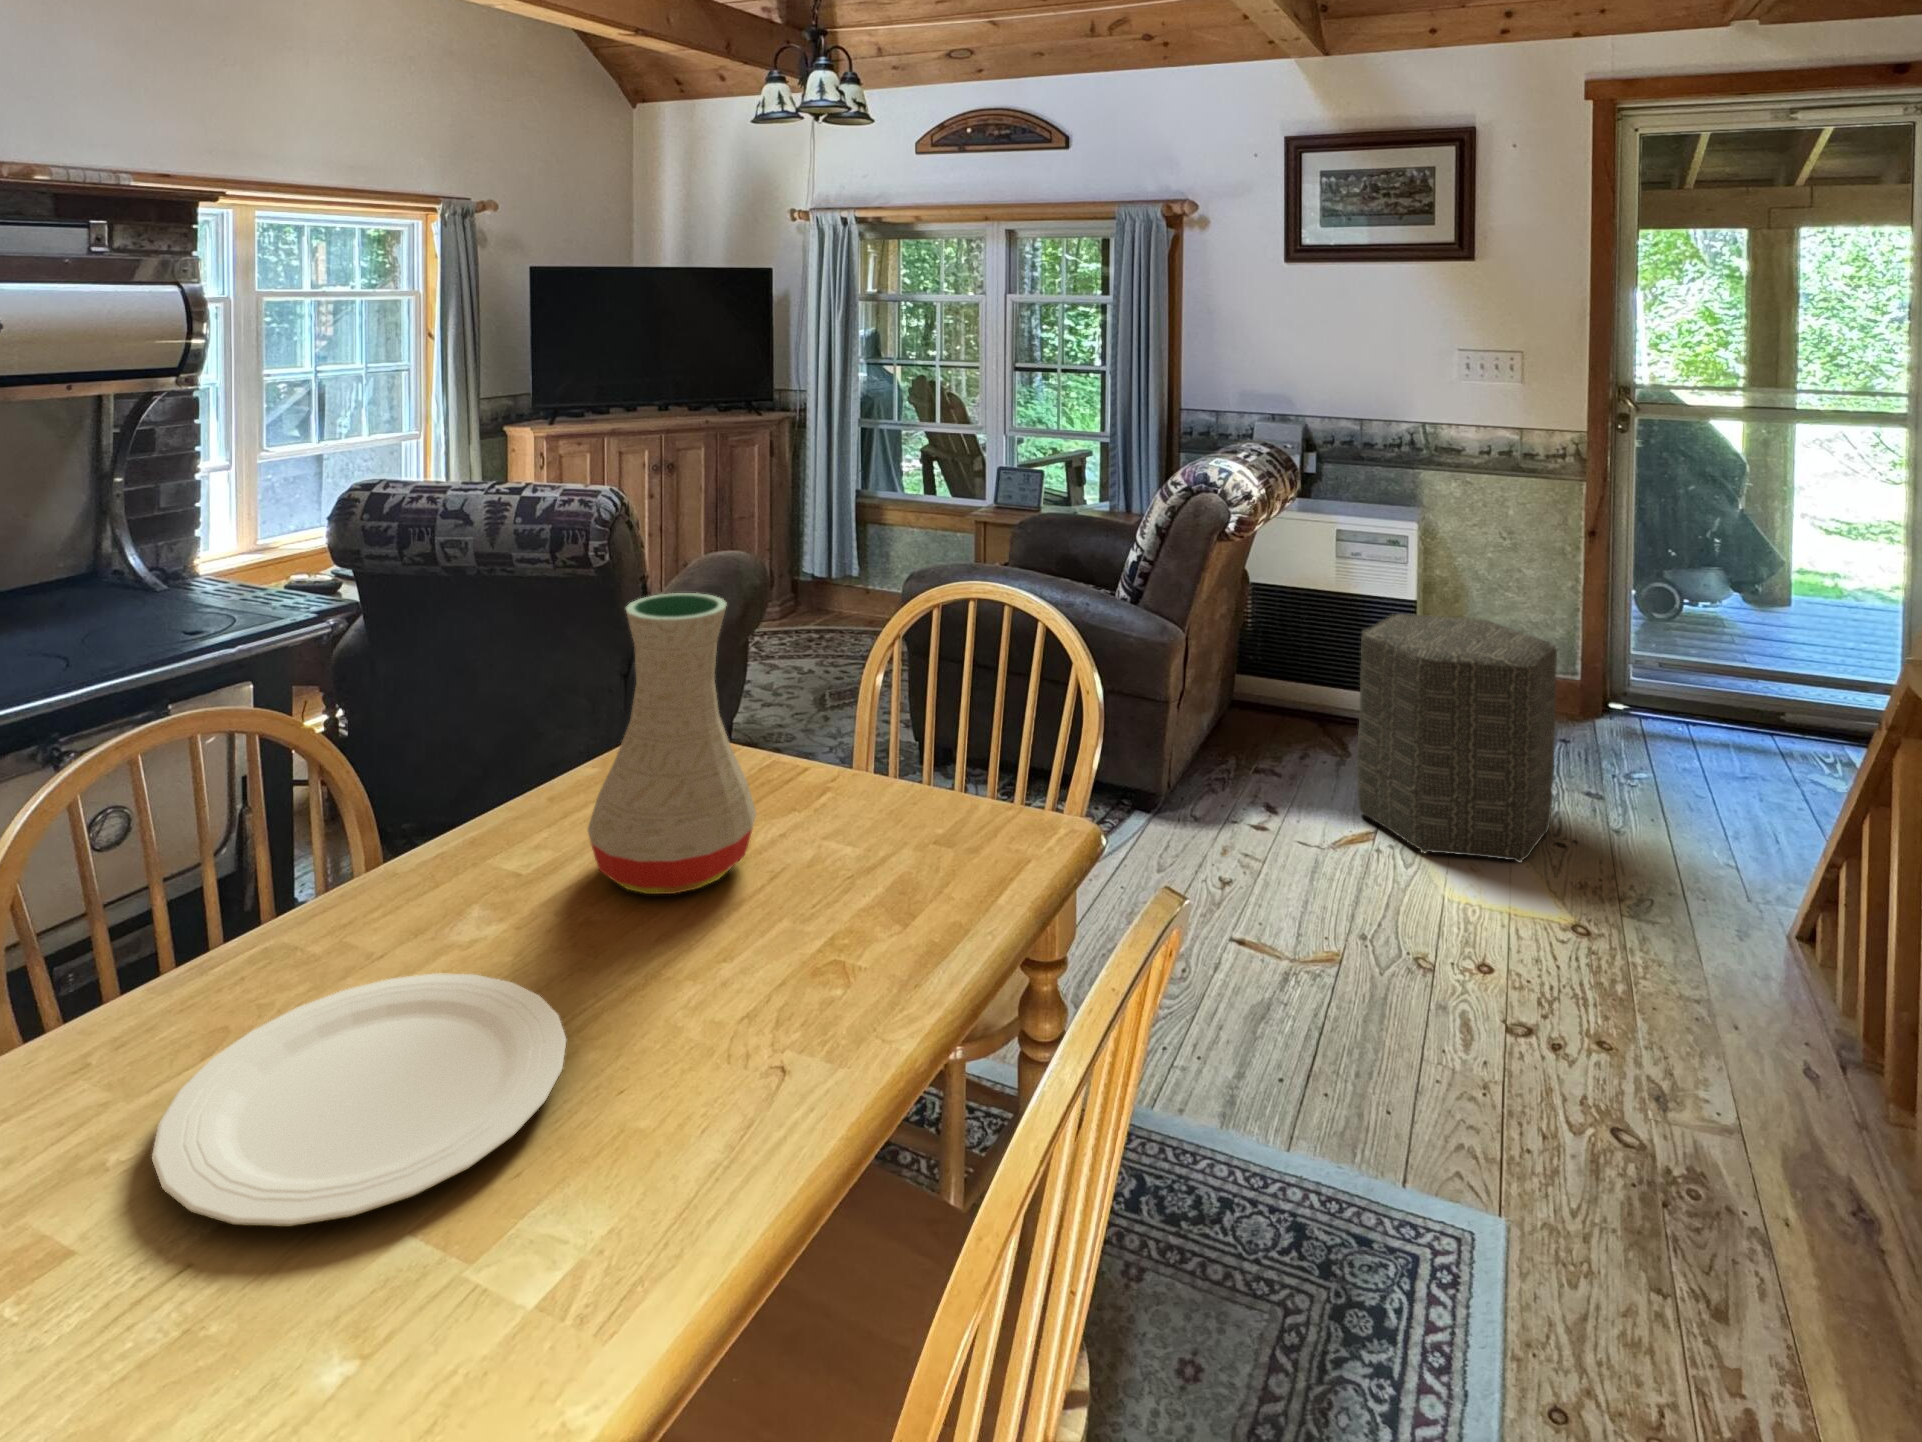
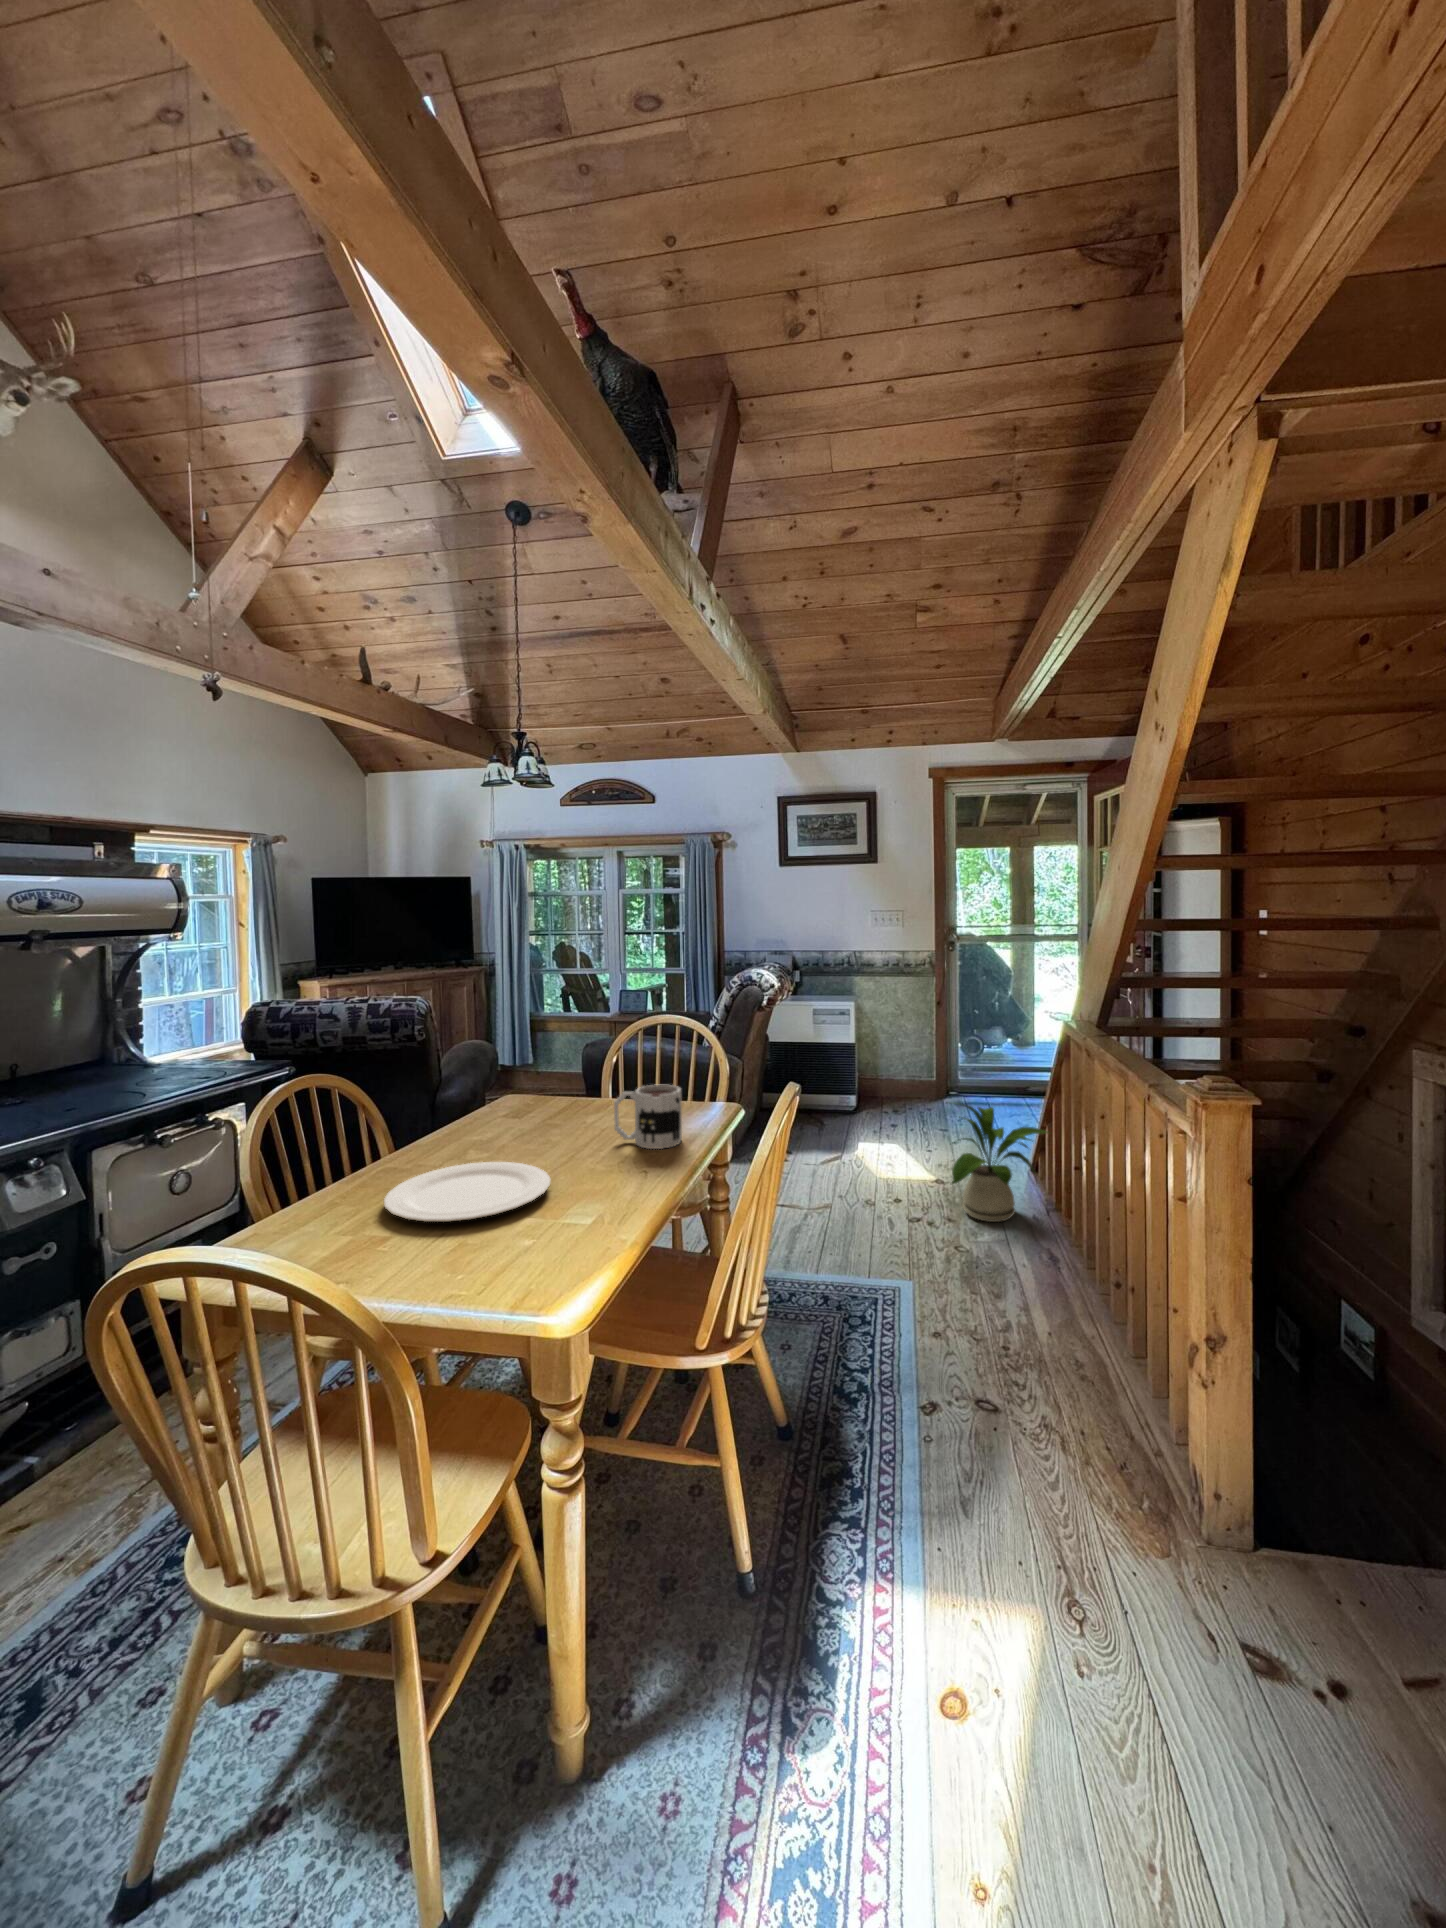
vase: present [588,593,756,894] -> none [509,1005,589,1139]
ottoman: present [1357,614,1557,863] -> none [831,1045,924,1161]
house plant: none [1598,794,1863,1075] -> present [952,1106,1048,1222]
mug: none [785,802,933,975] -> present [614,1085,682,1149]

